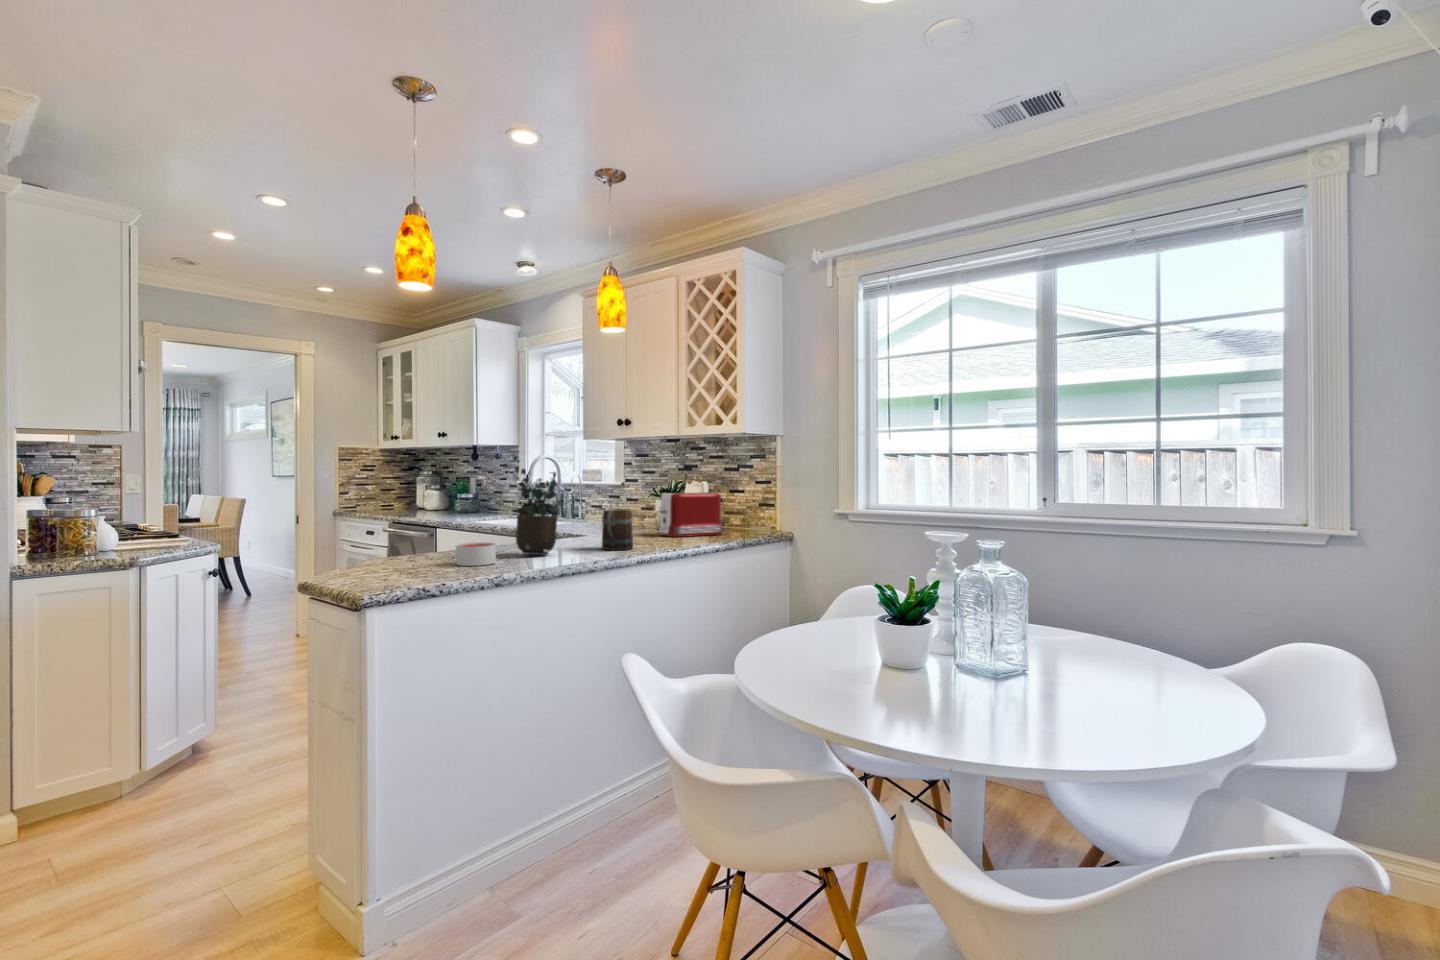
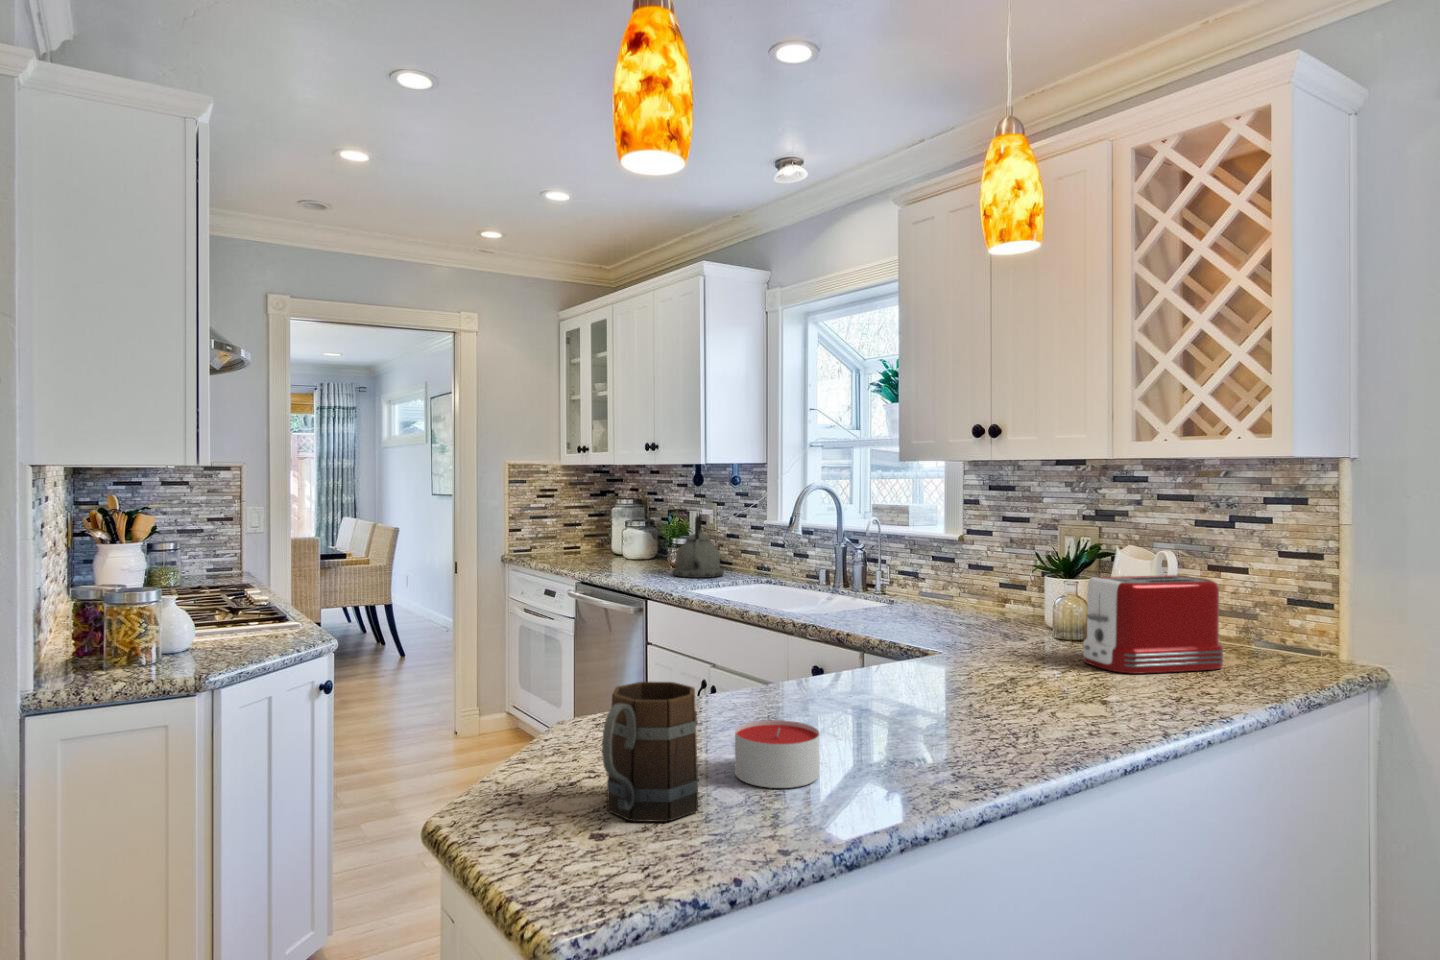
potted plant: present [513,457,564,554] -> none [831,519,949,745]
kettle: none [455,478,490,516] -> present [672,516,724,578]
mug: present [602,509,633,550] -> present [602,682,699,822]

